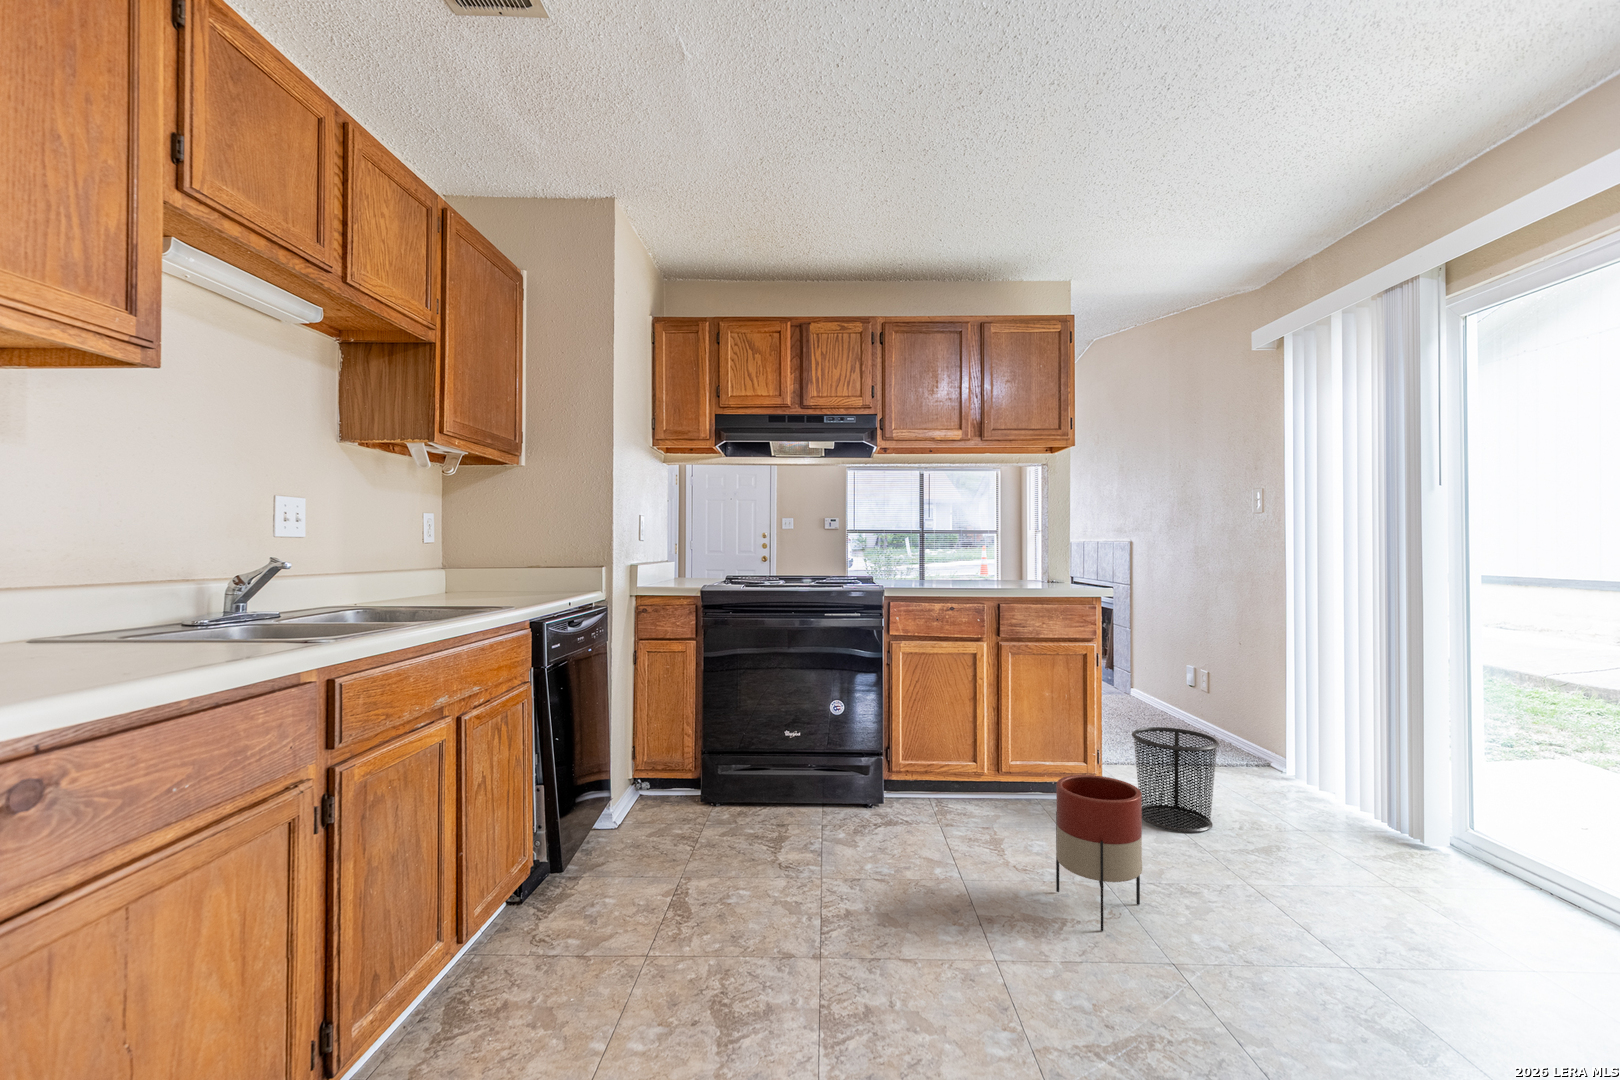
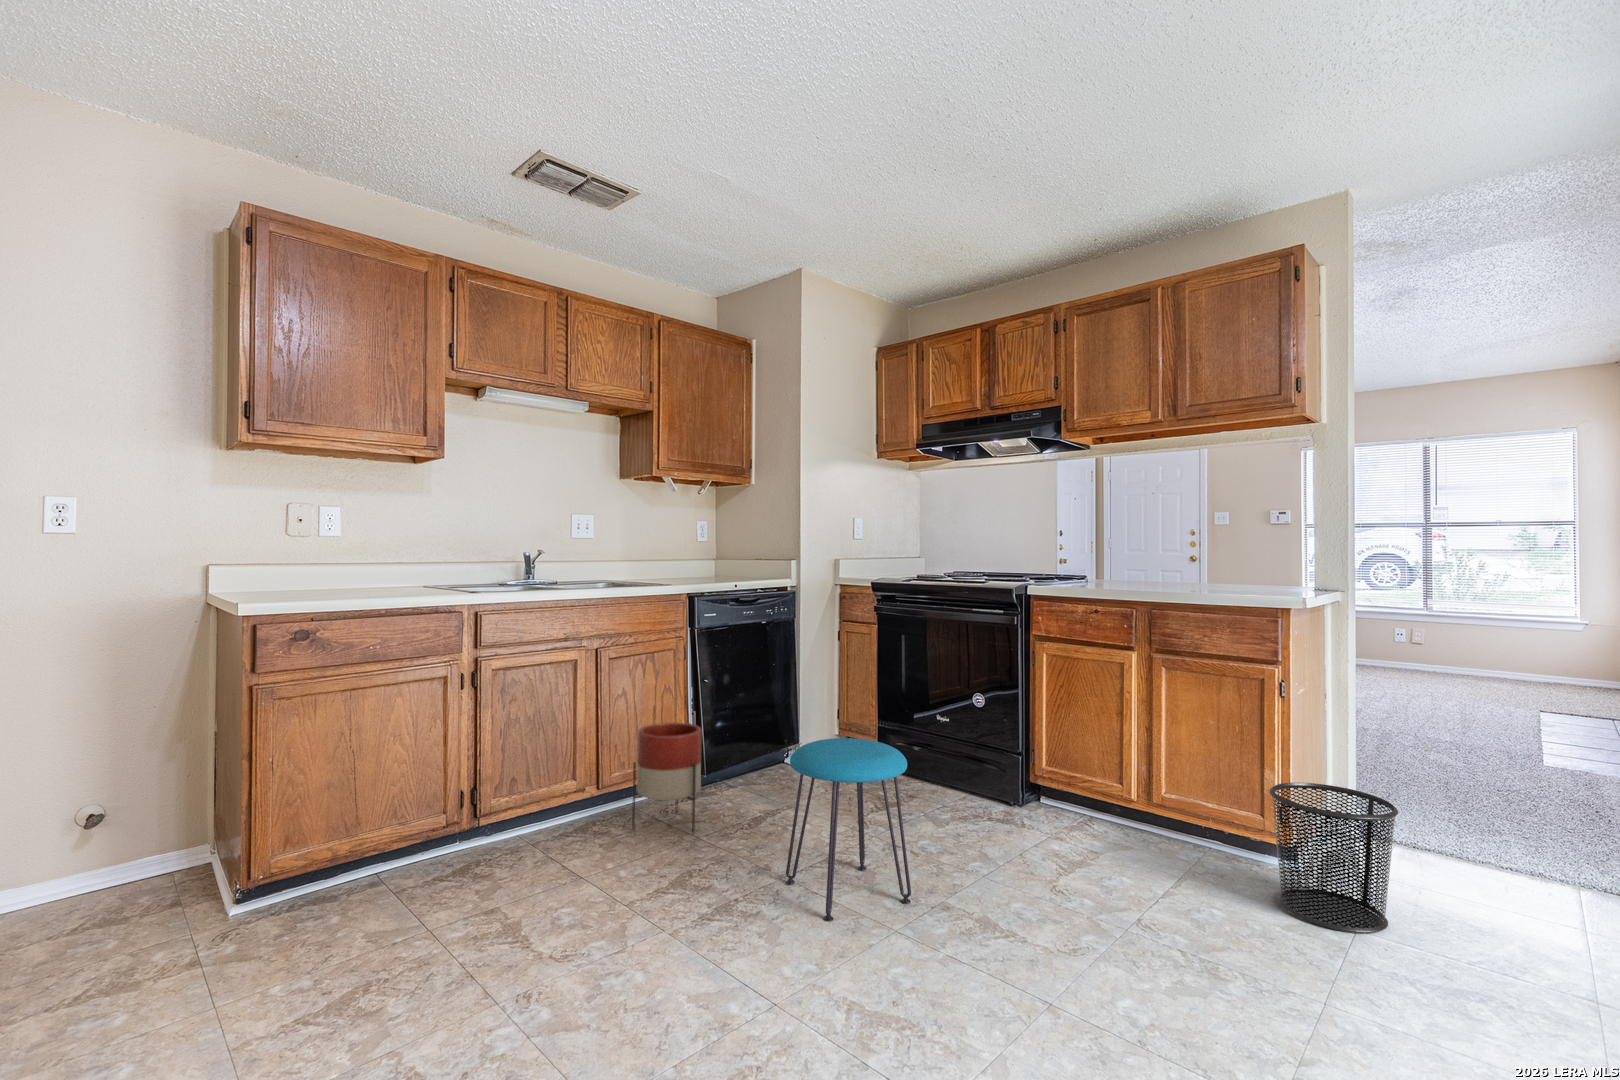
planter: present [1056,775,1142,931] -> present [632,723,702,833]
stool: none [892,777,1030,1001] -> present [786,738,911,921]

